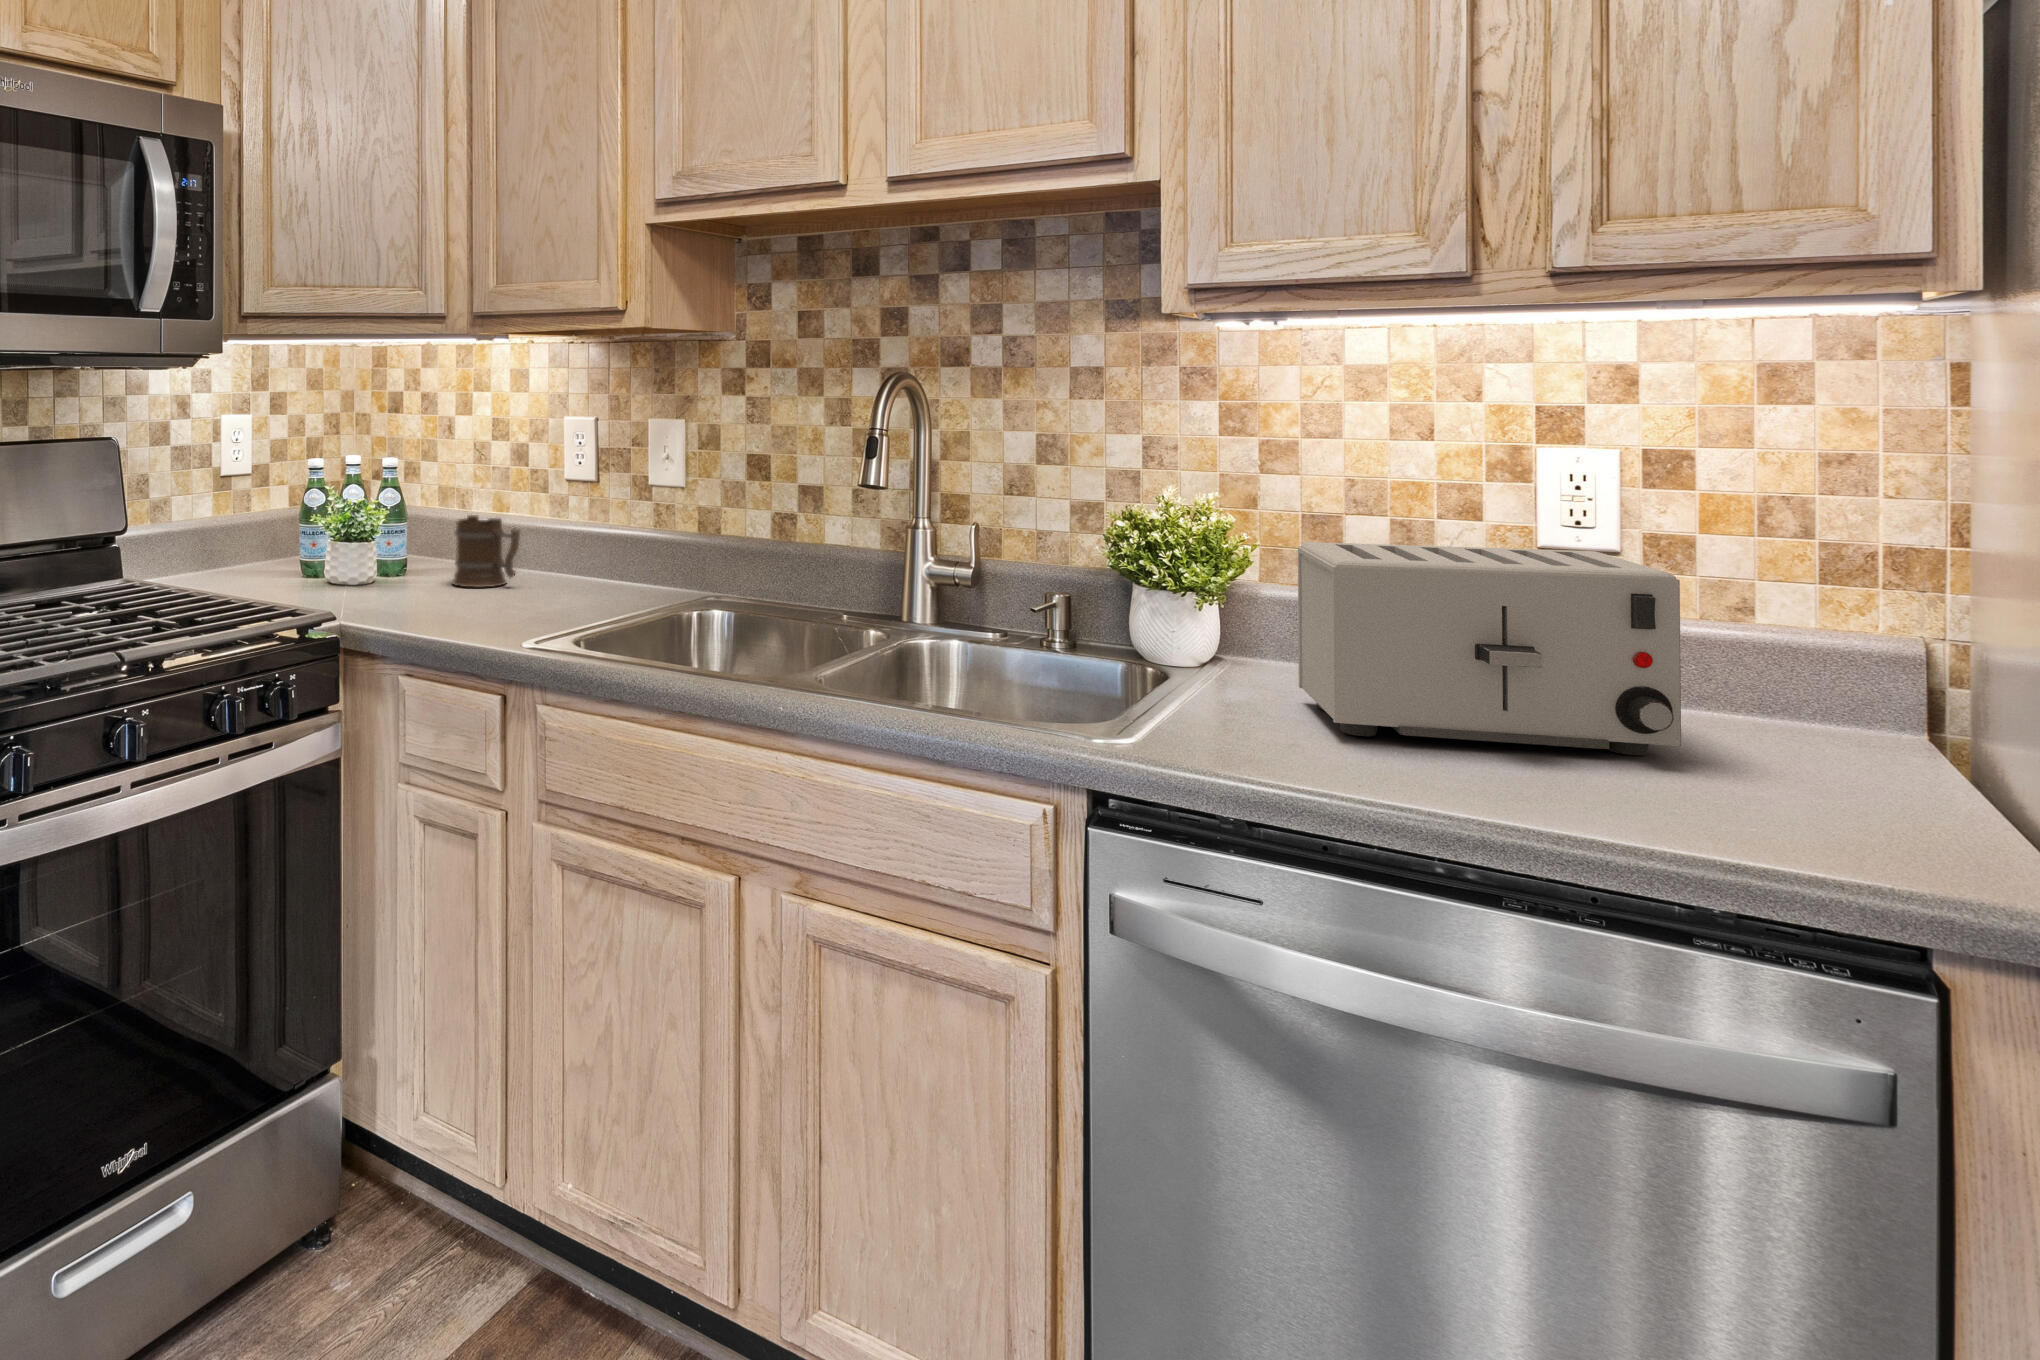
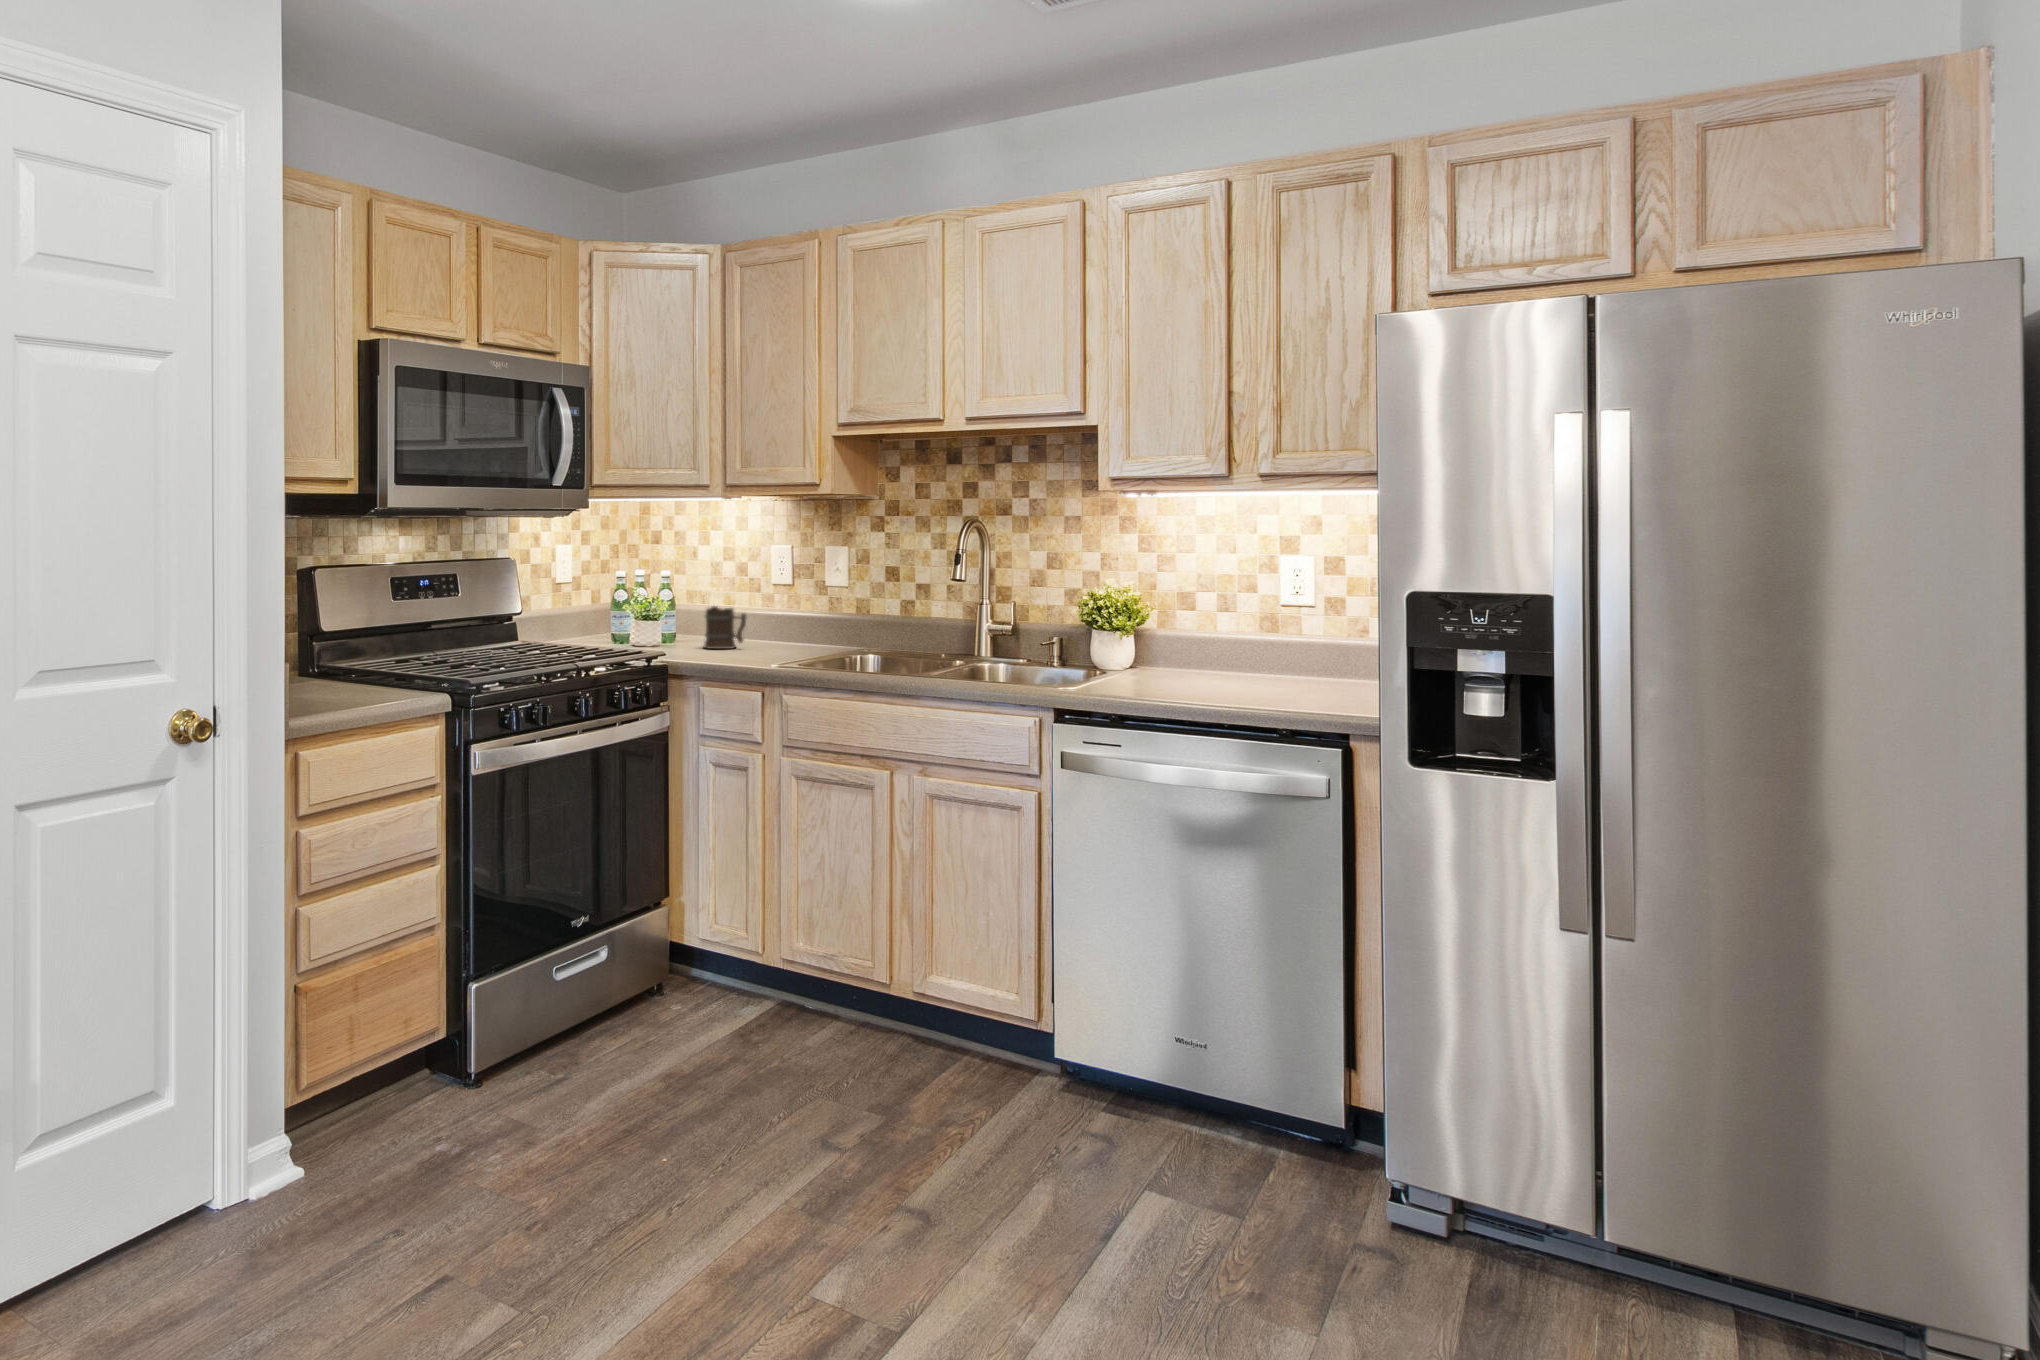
toaster: present [1298,542,1681,755] -> none [1165,603,1316,693]

